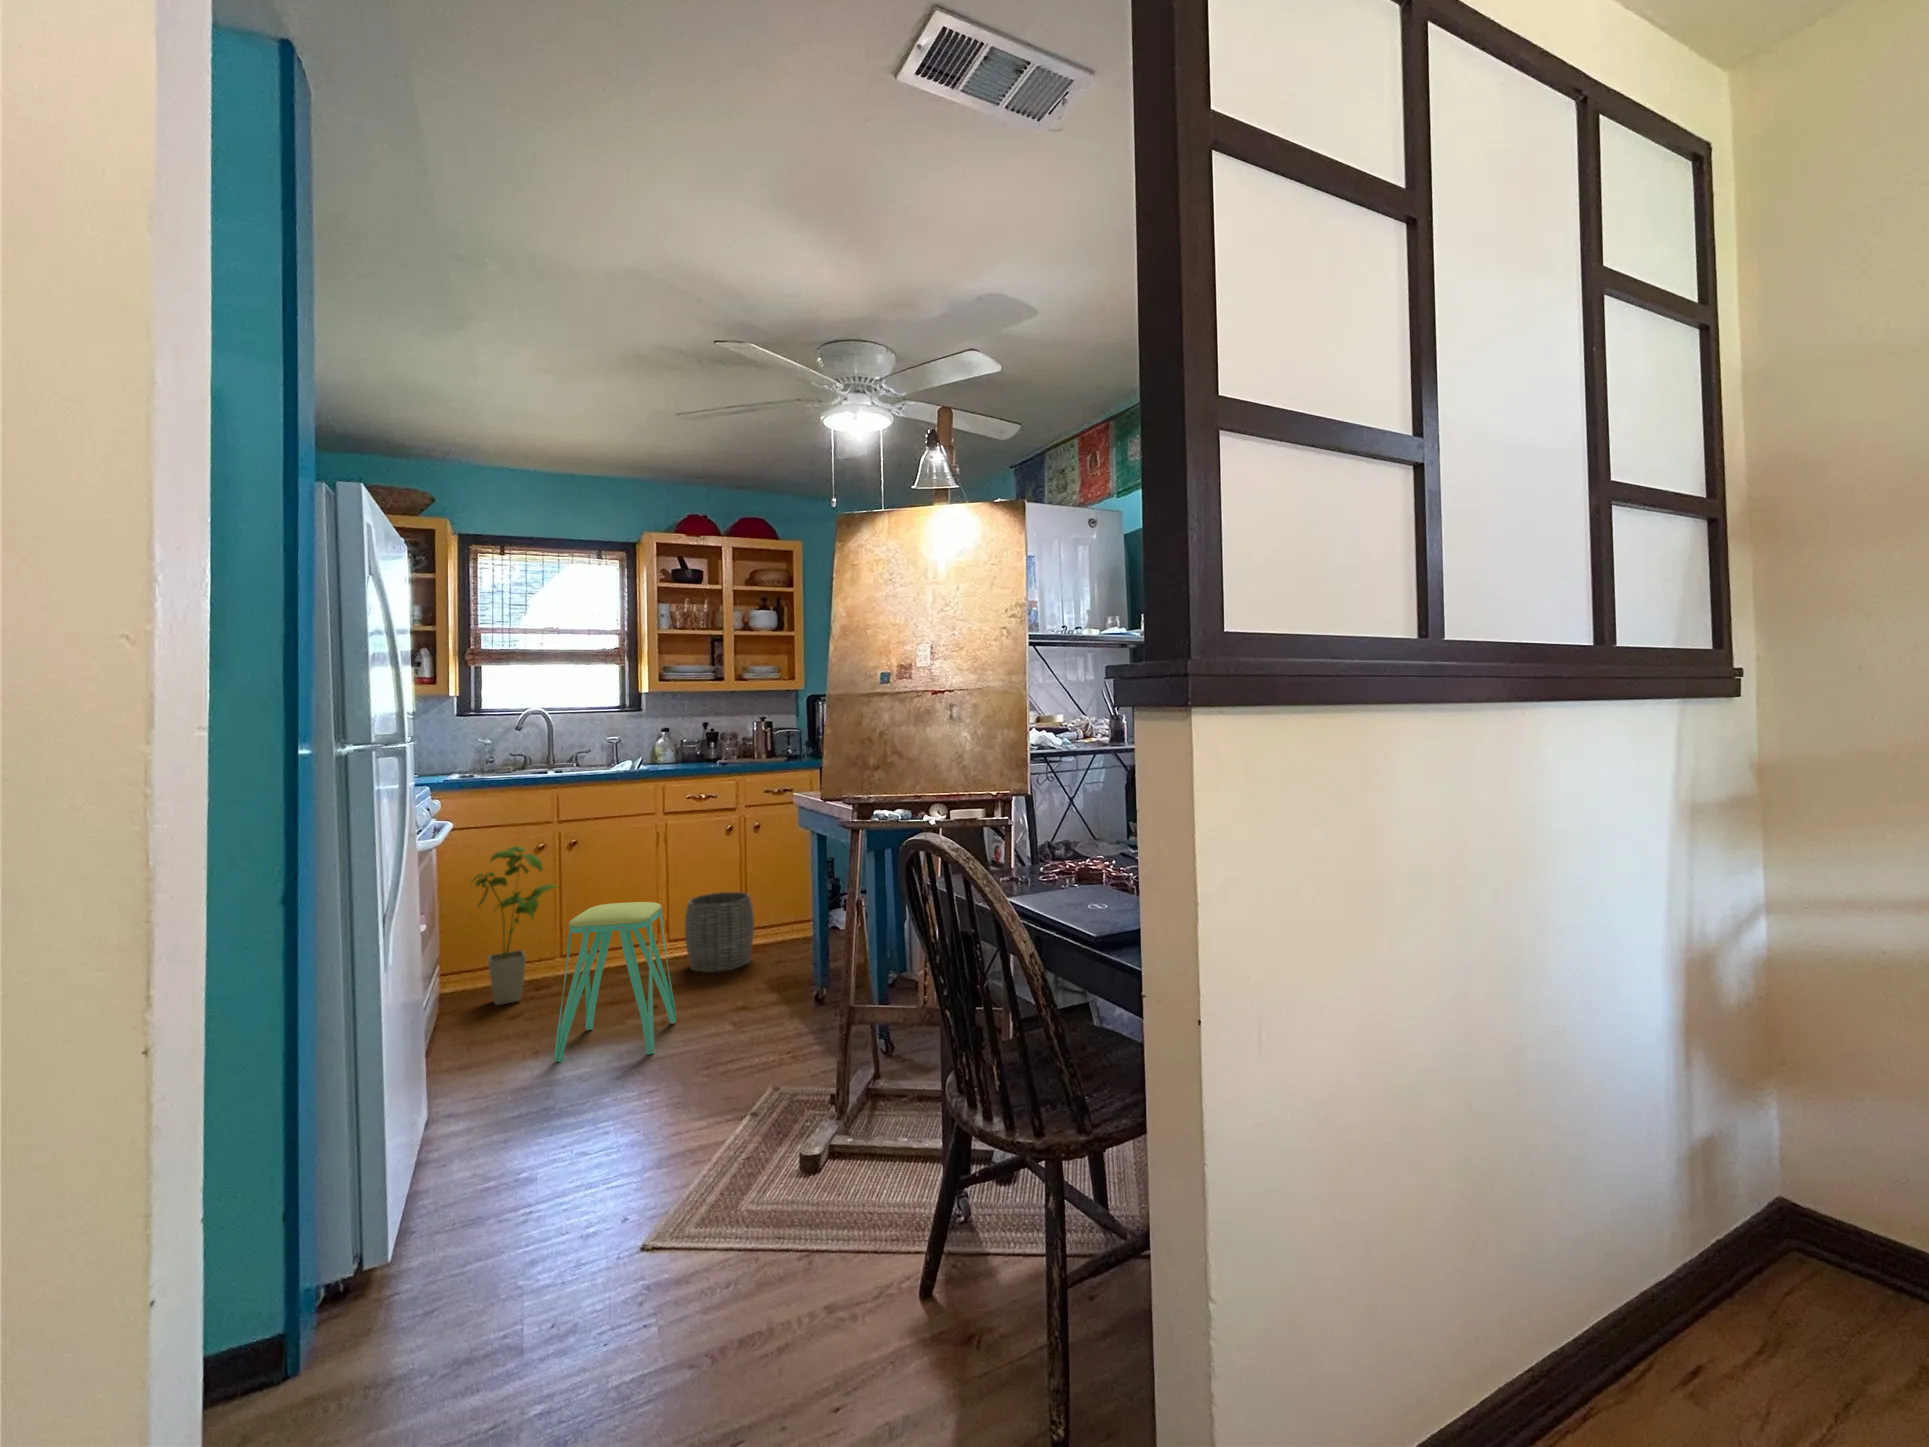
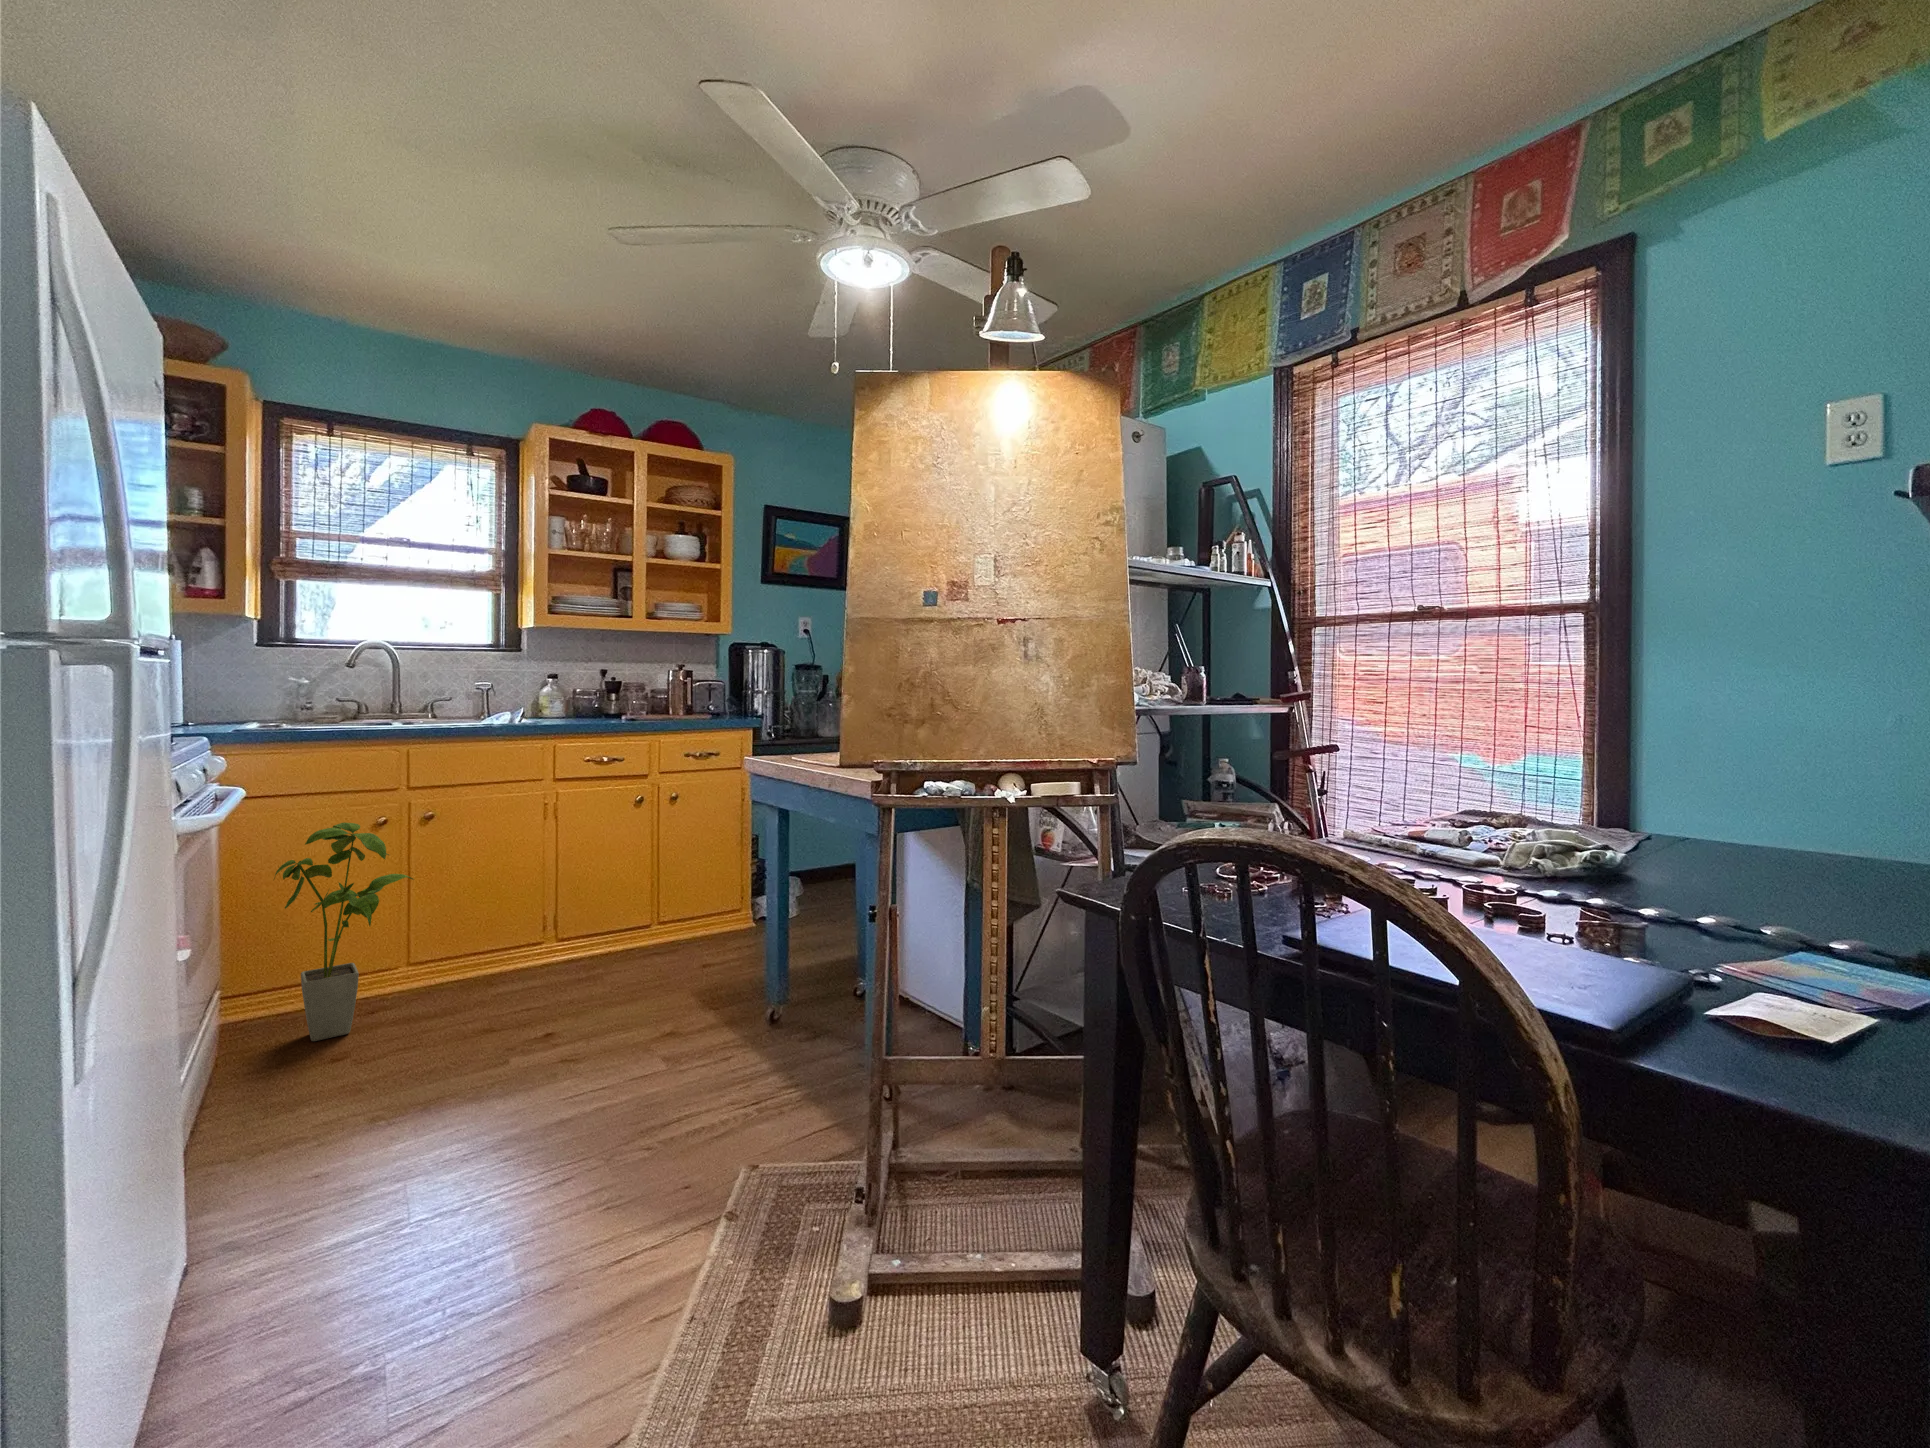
woven basket: present [685,892,754,972] -> none [583,881,674,985]
stool: present [554,902,676,1062] -> none [406,902,584,1135]

